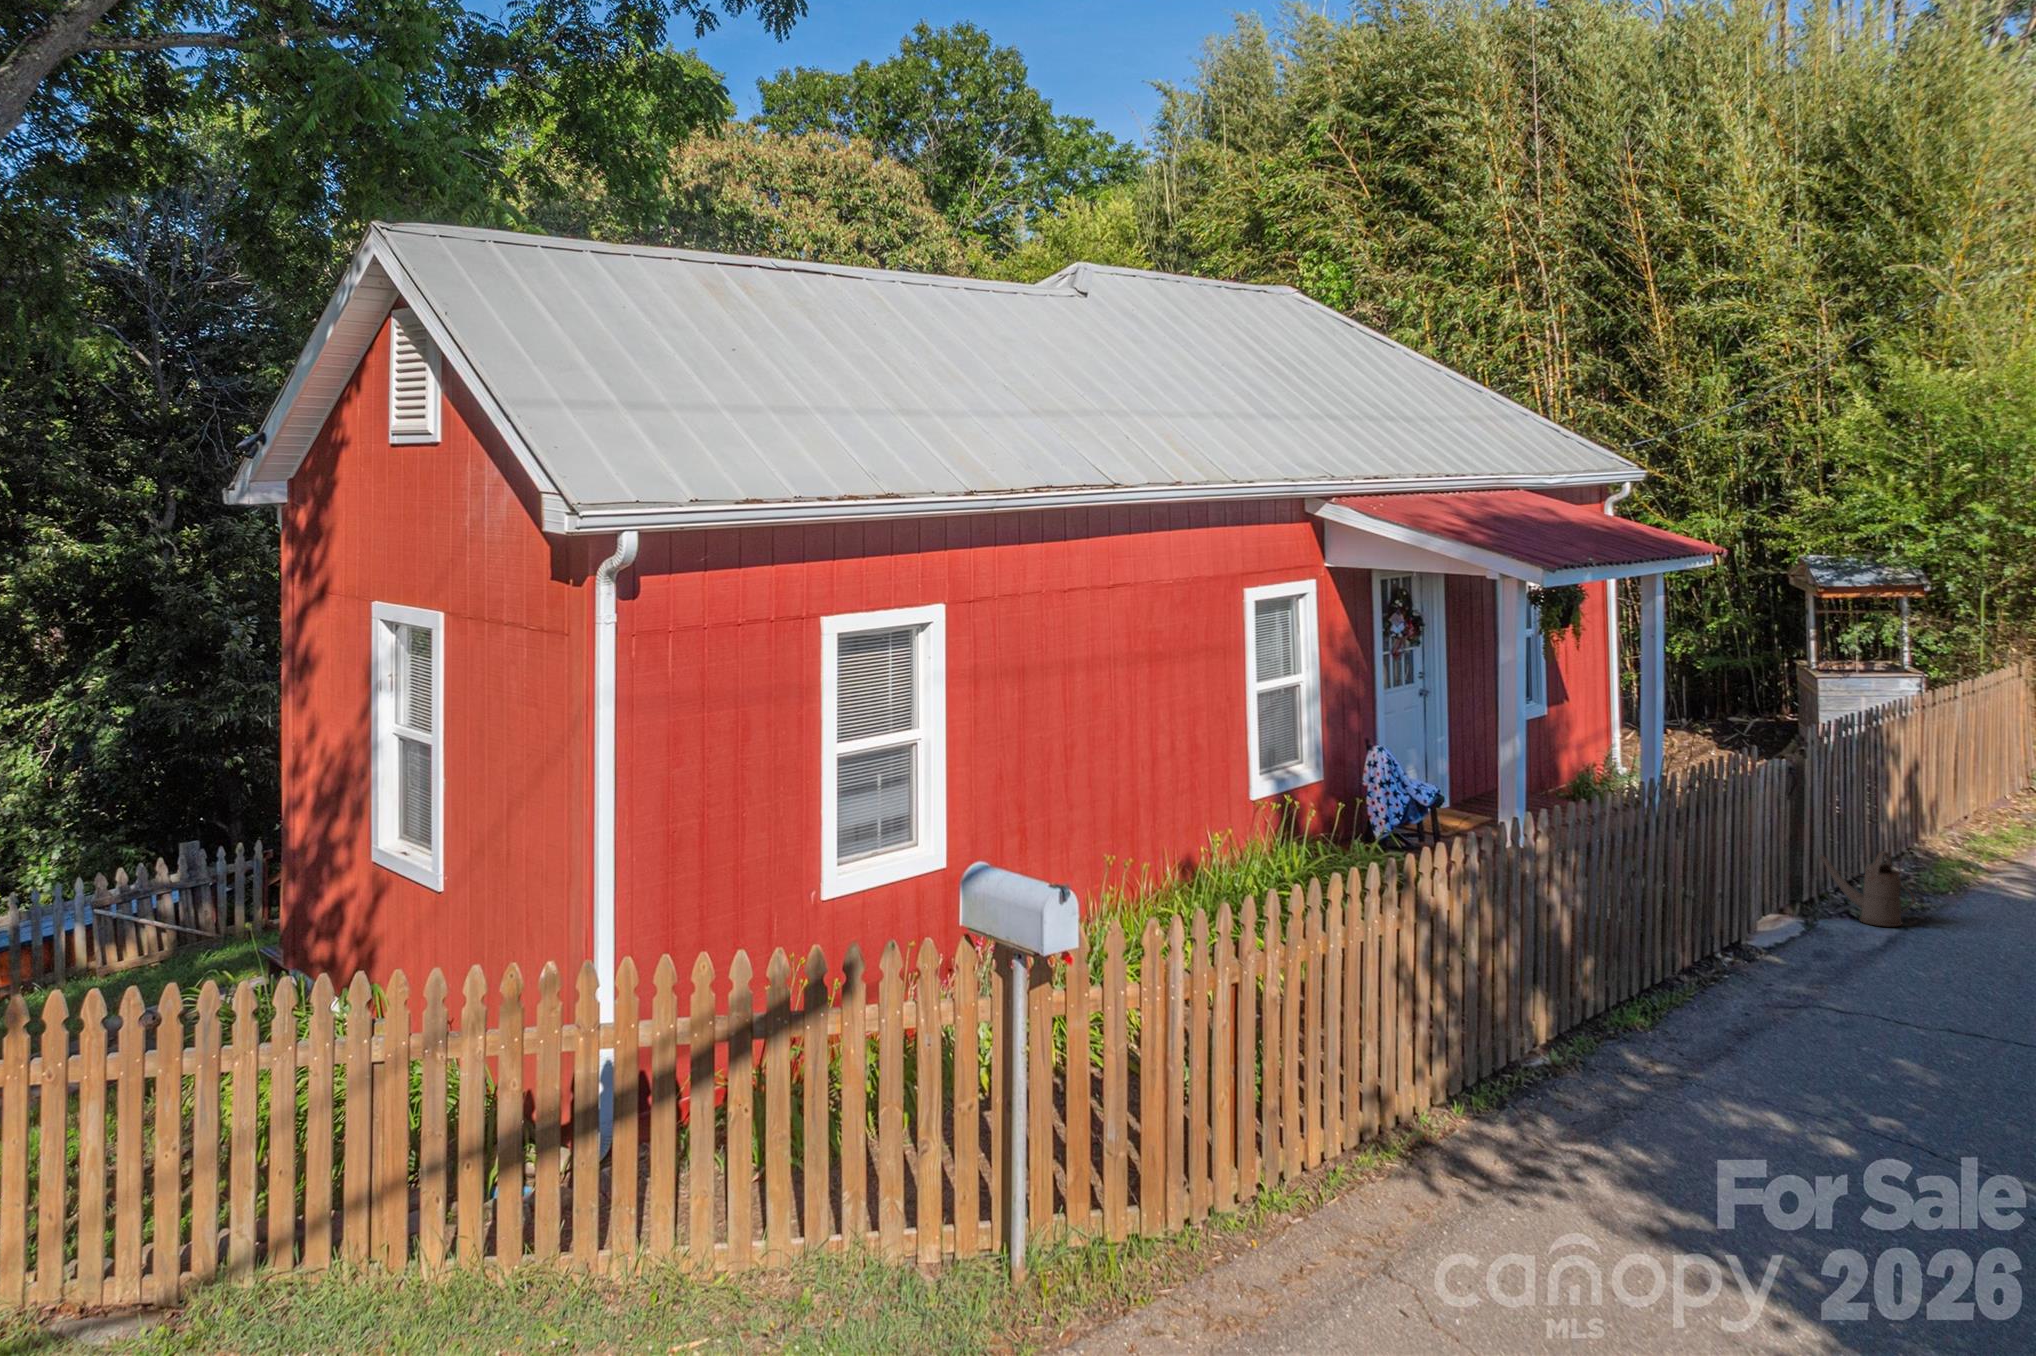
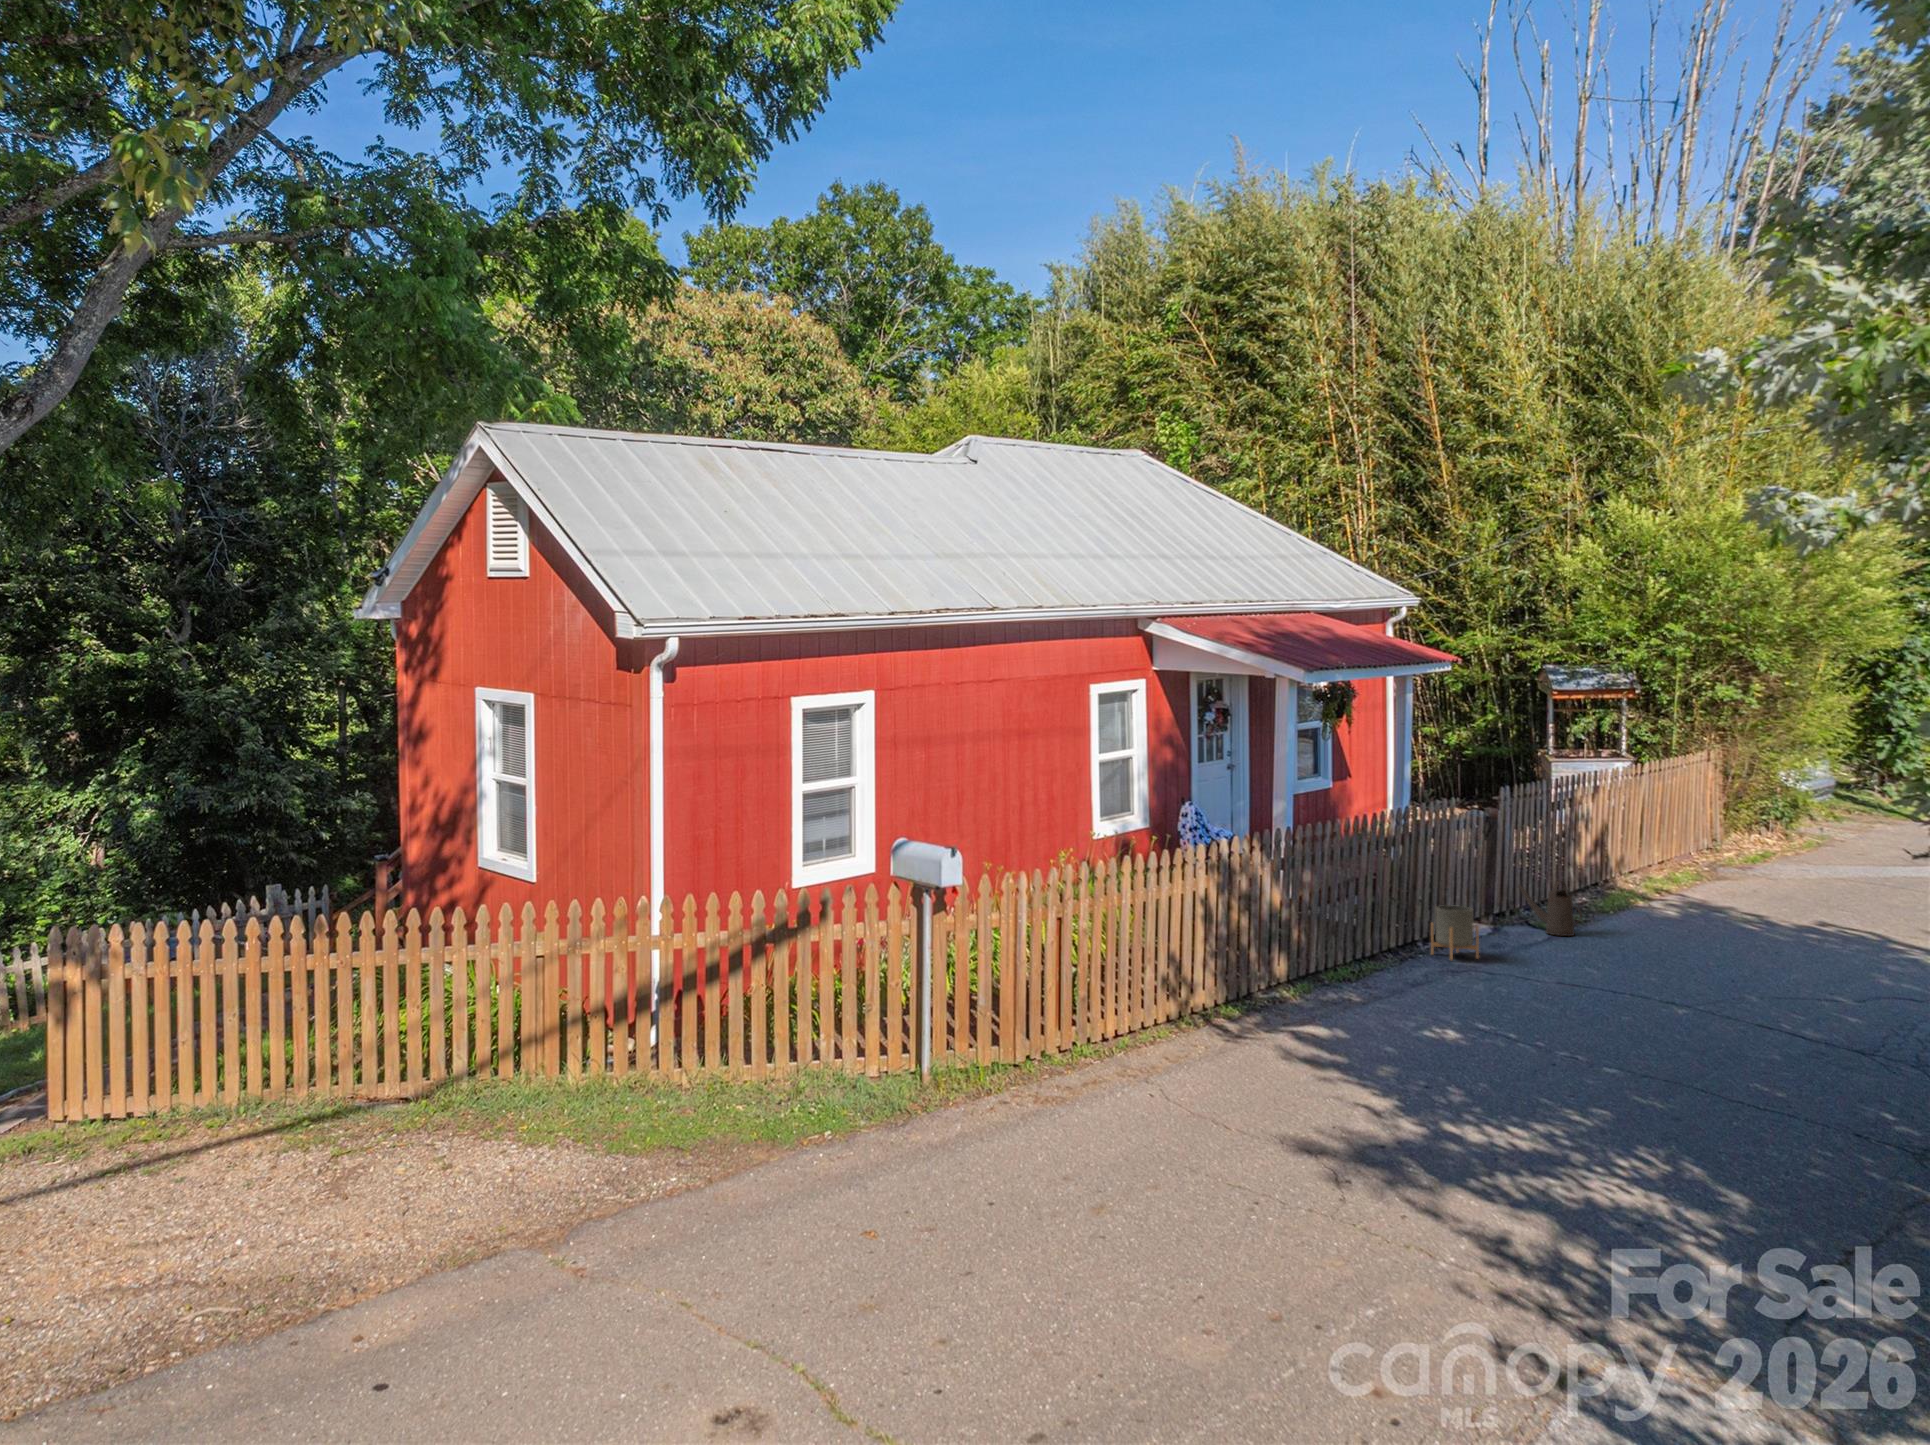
planter: none [1720,893,1792,972] -> present [1431,905,1479,961]

